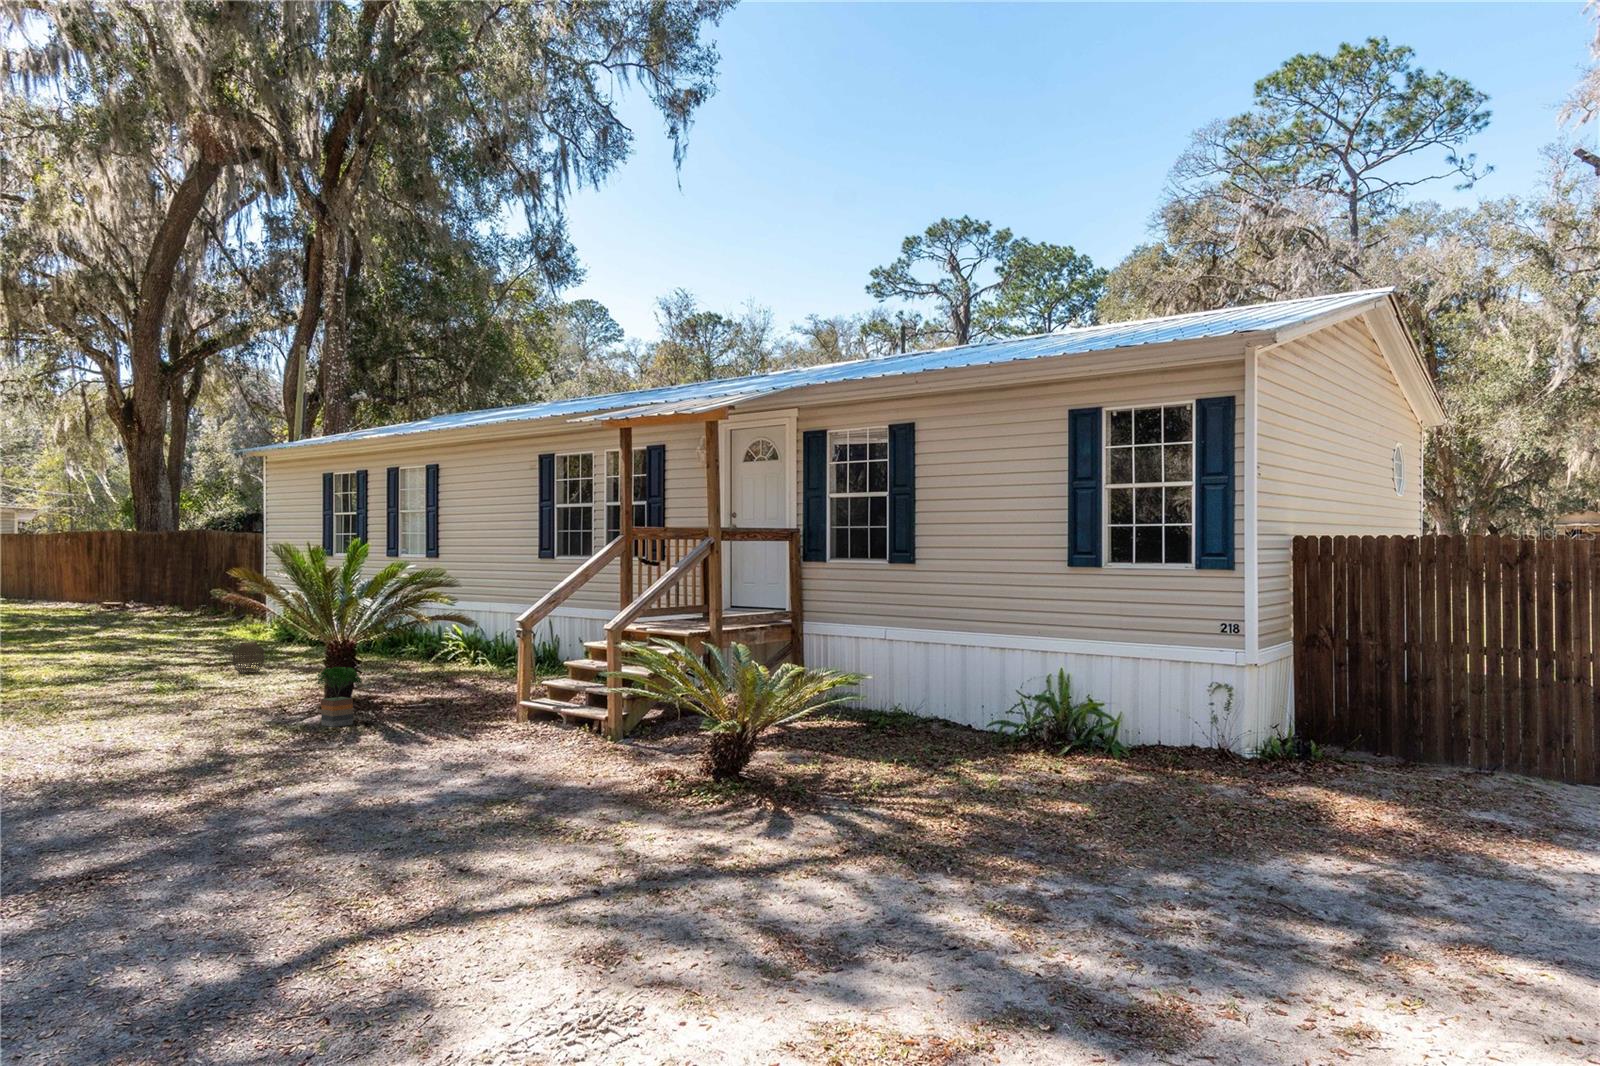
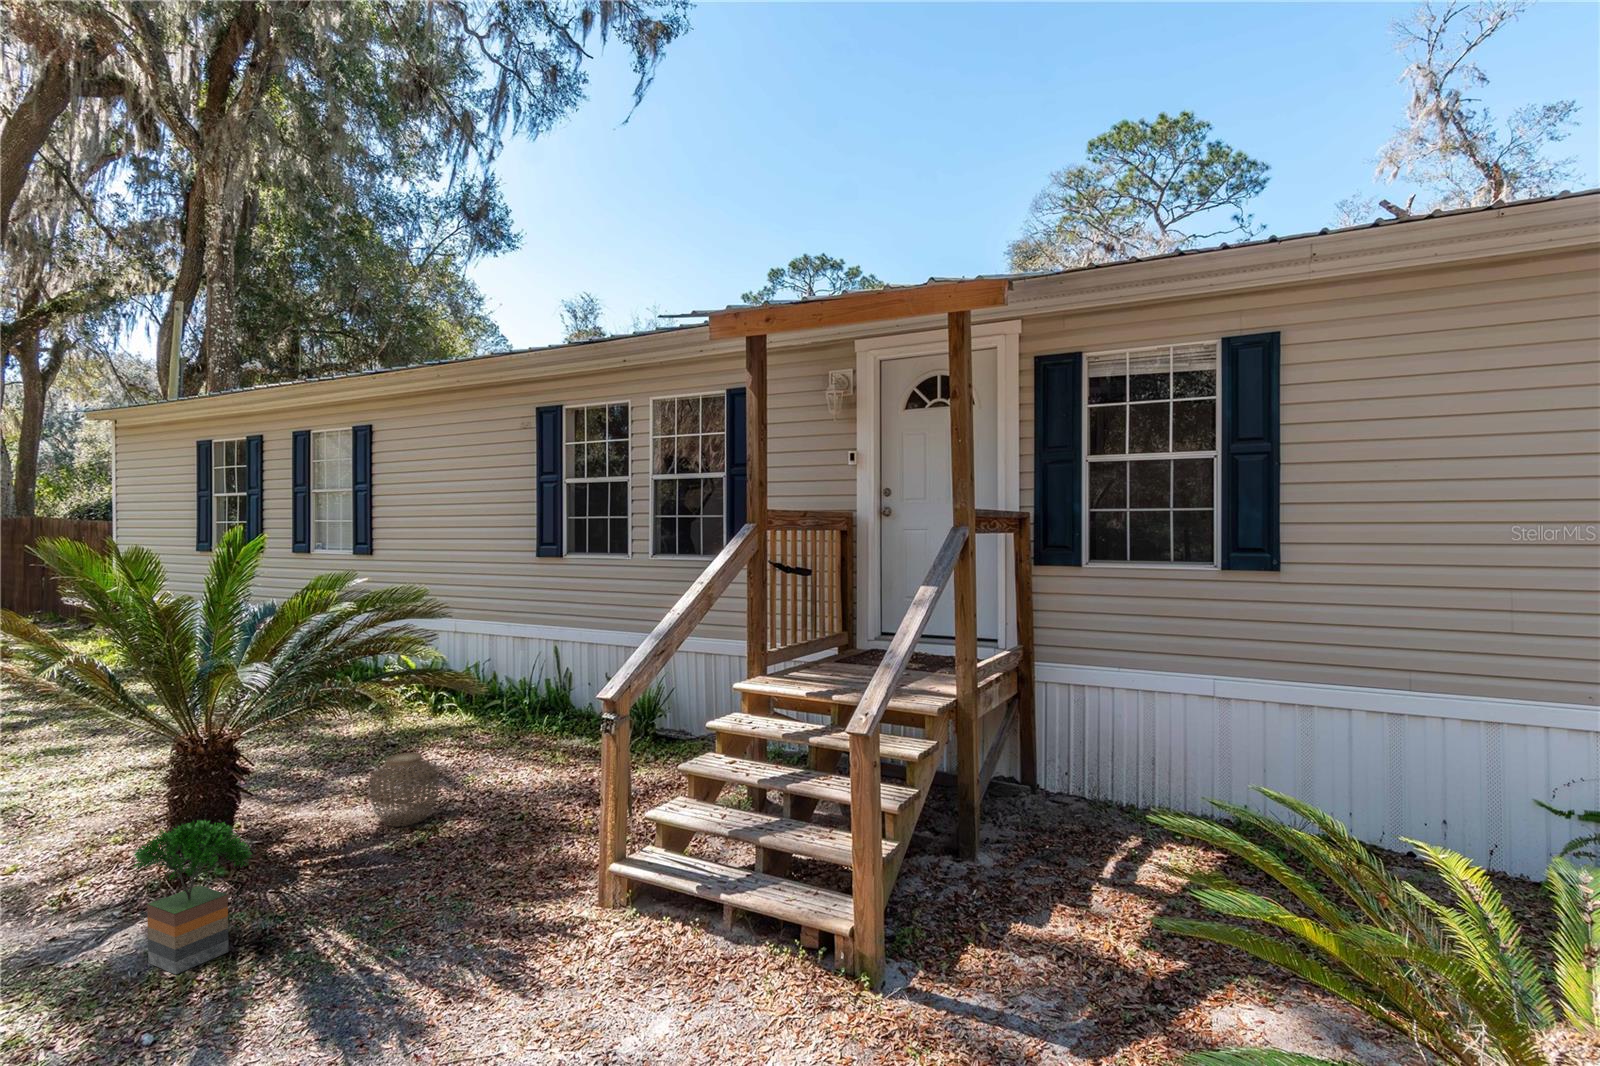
woven basket: present [233,643,264,674] -> present [370,753,439,827]

